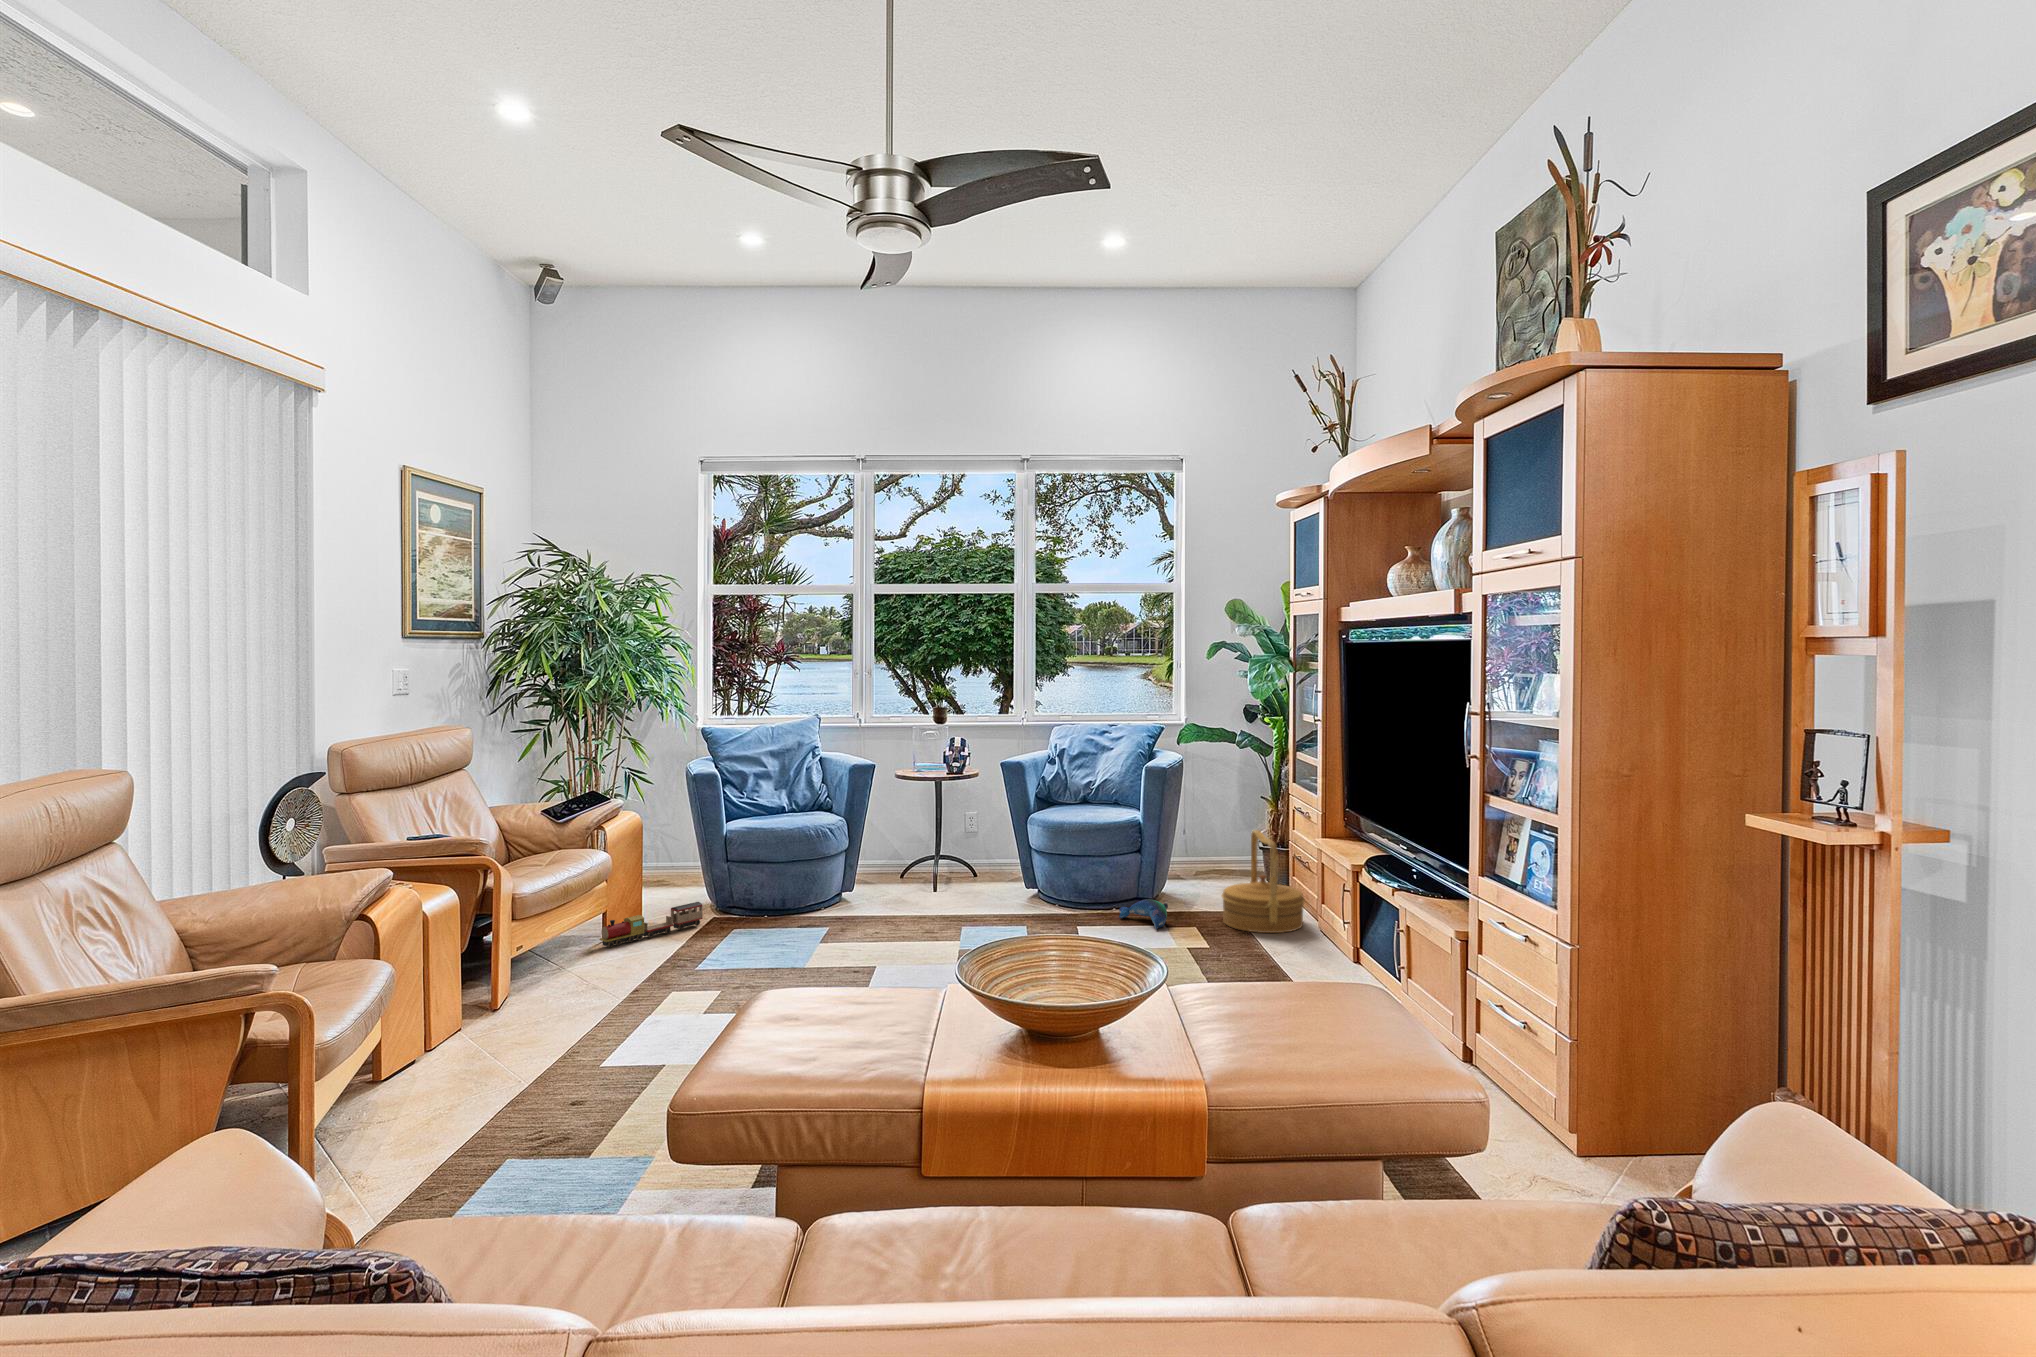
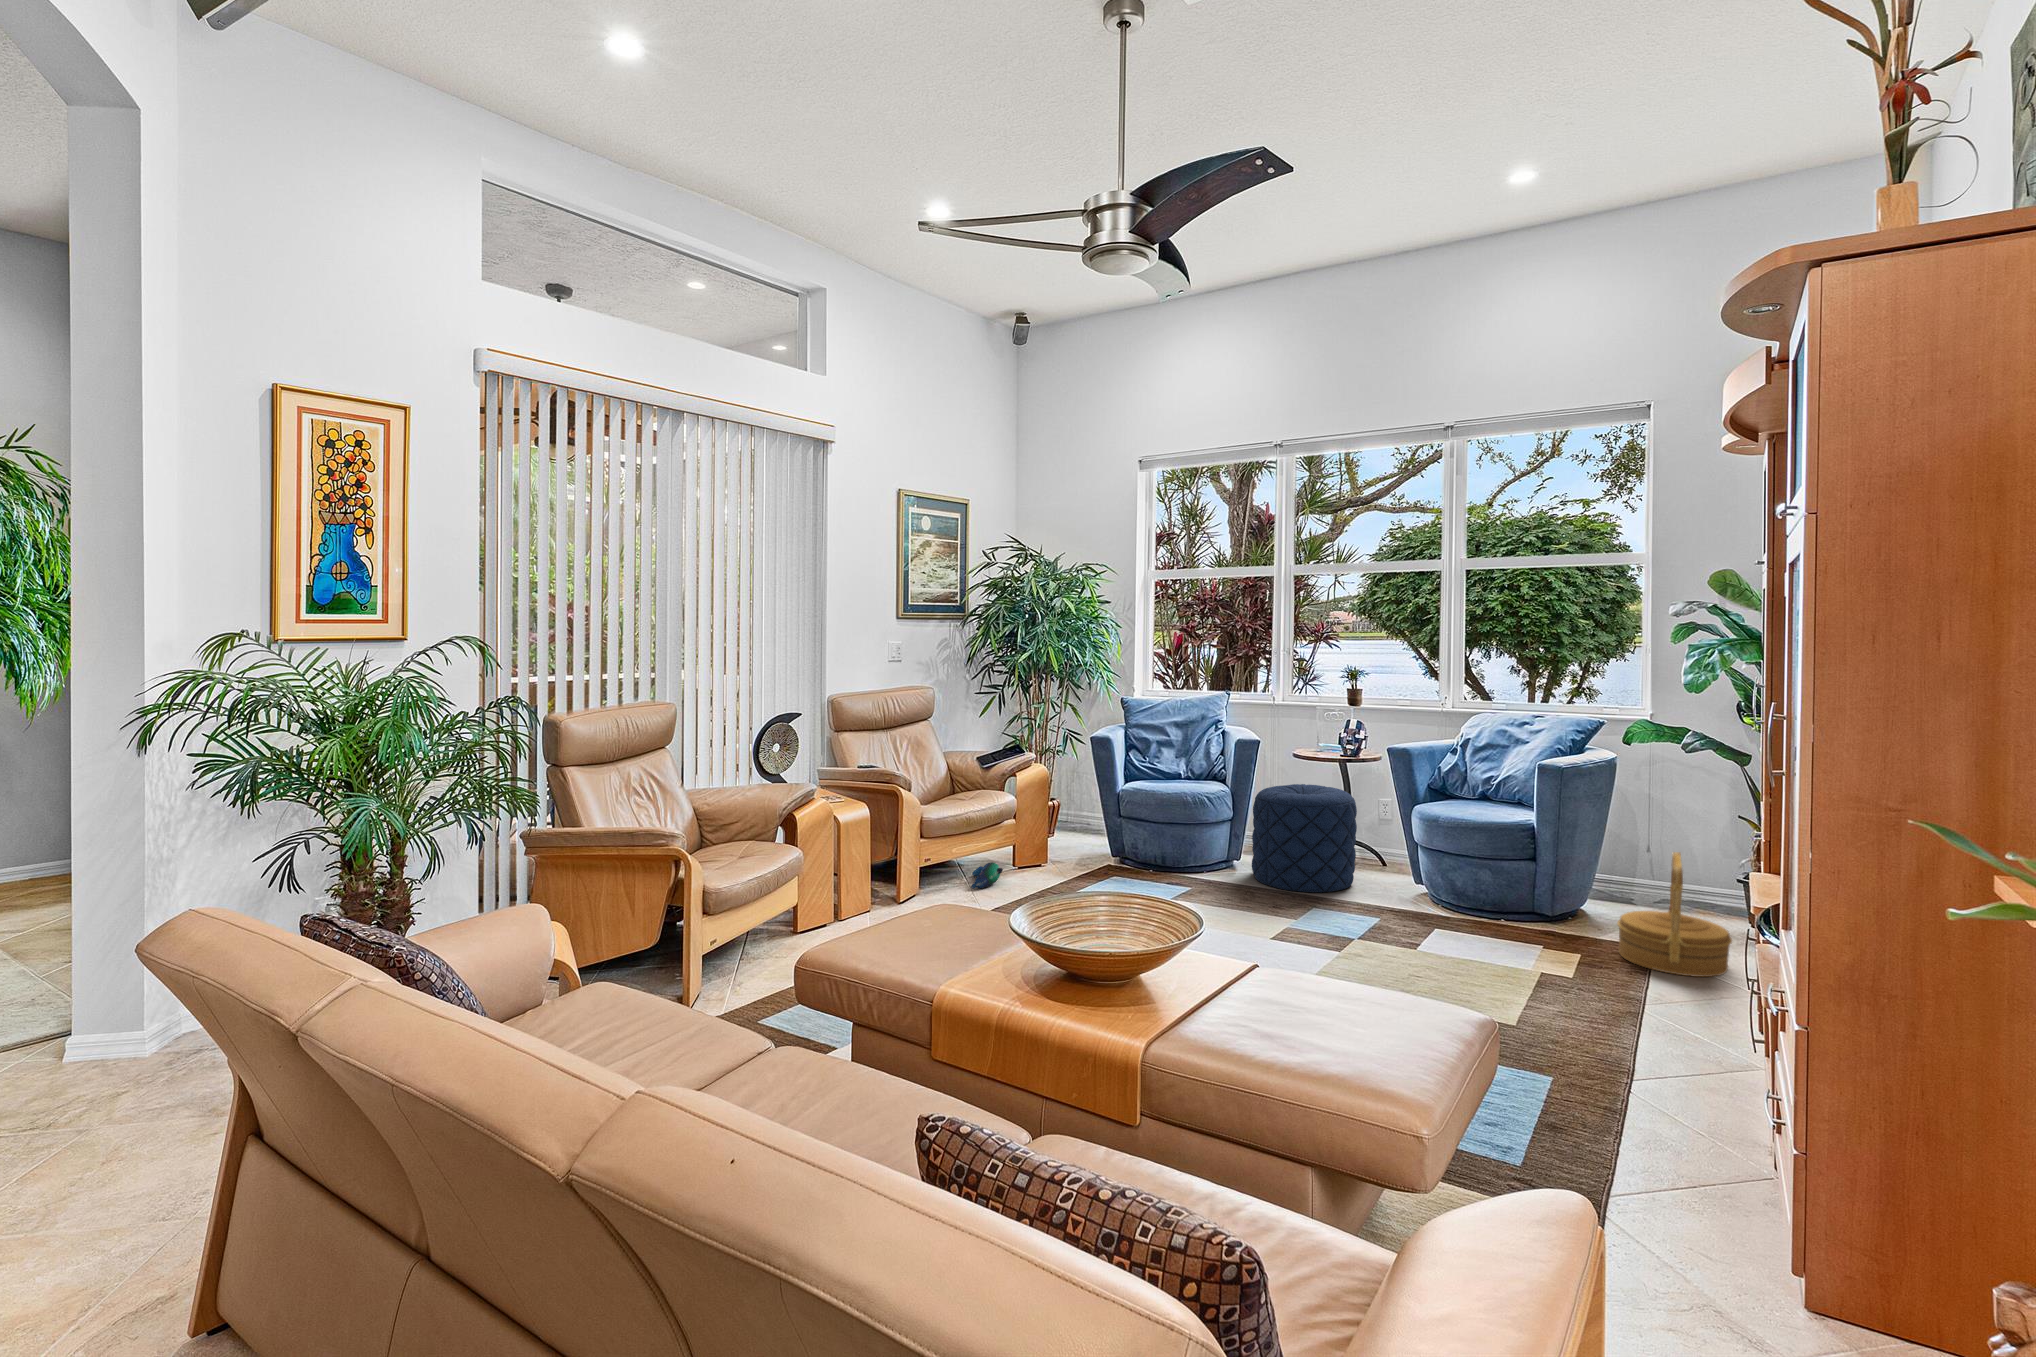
pouf: none [875,806,978,918] -> present [1252,784,1357,892]
plush toy: present [1119,899,1168,929] -> present [971,862,1003,889]
toy train: present [600,902,703,948] -> none [1011,846,1099,872]

